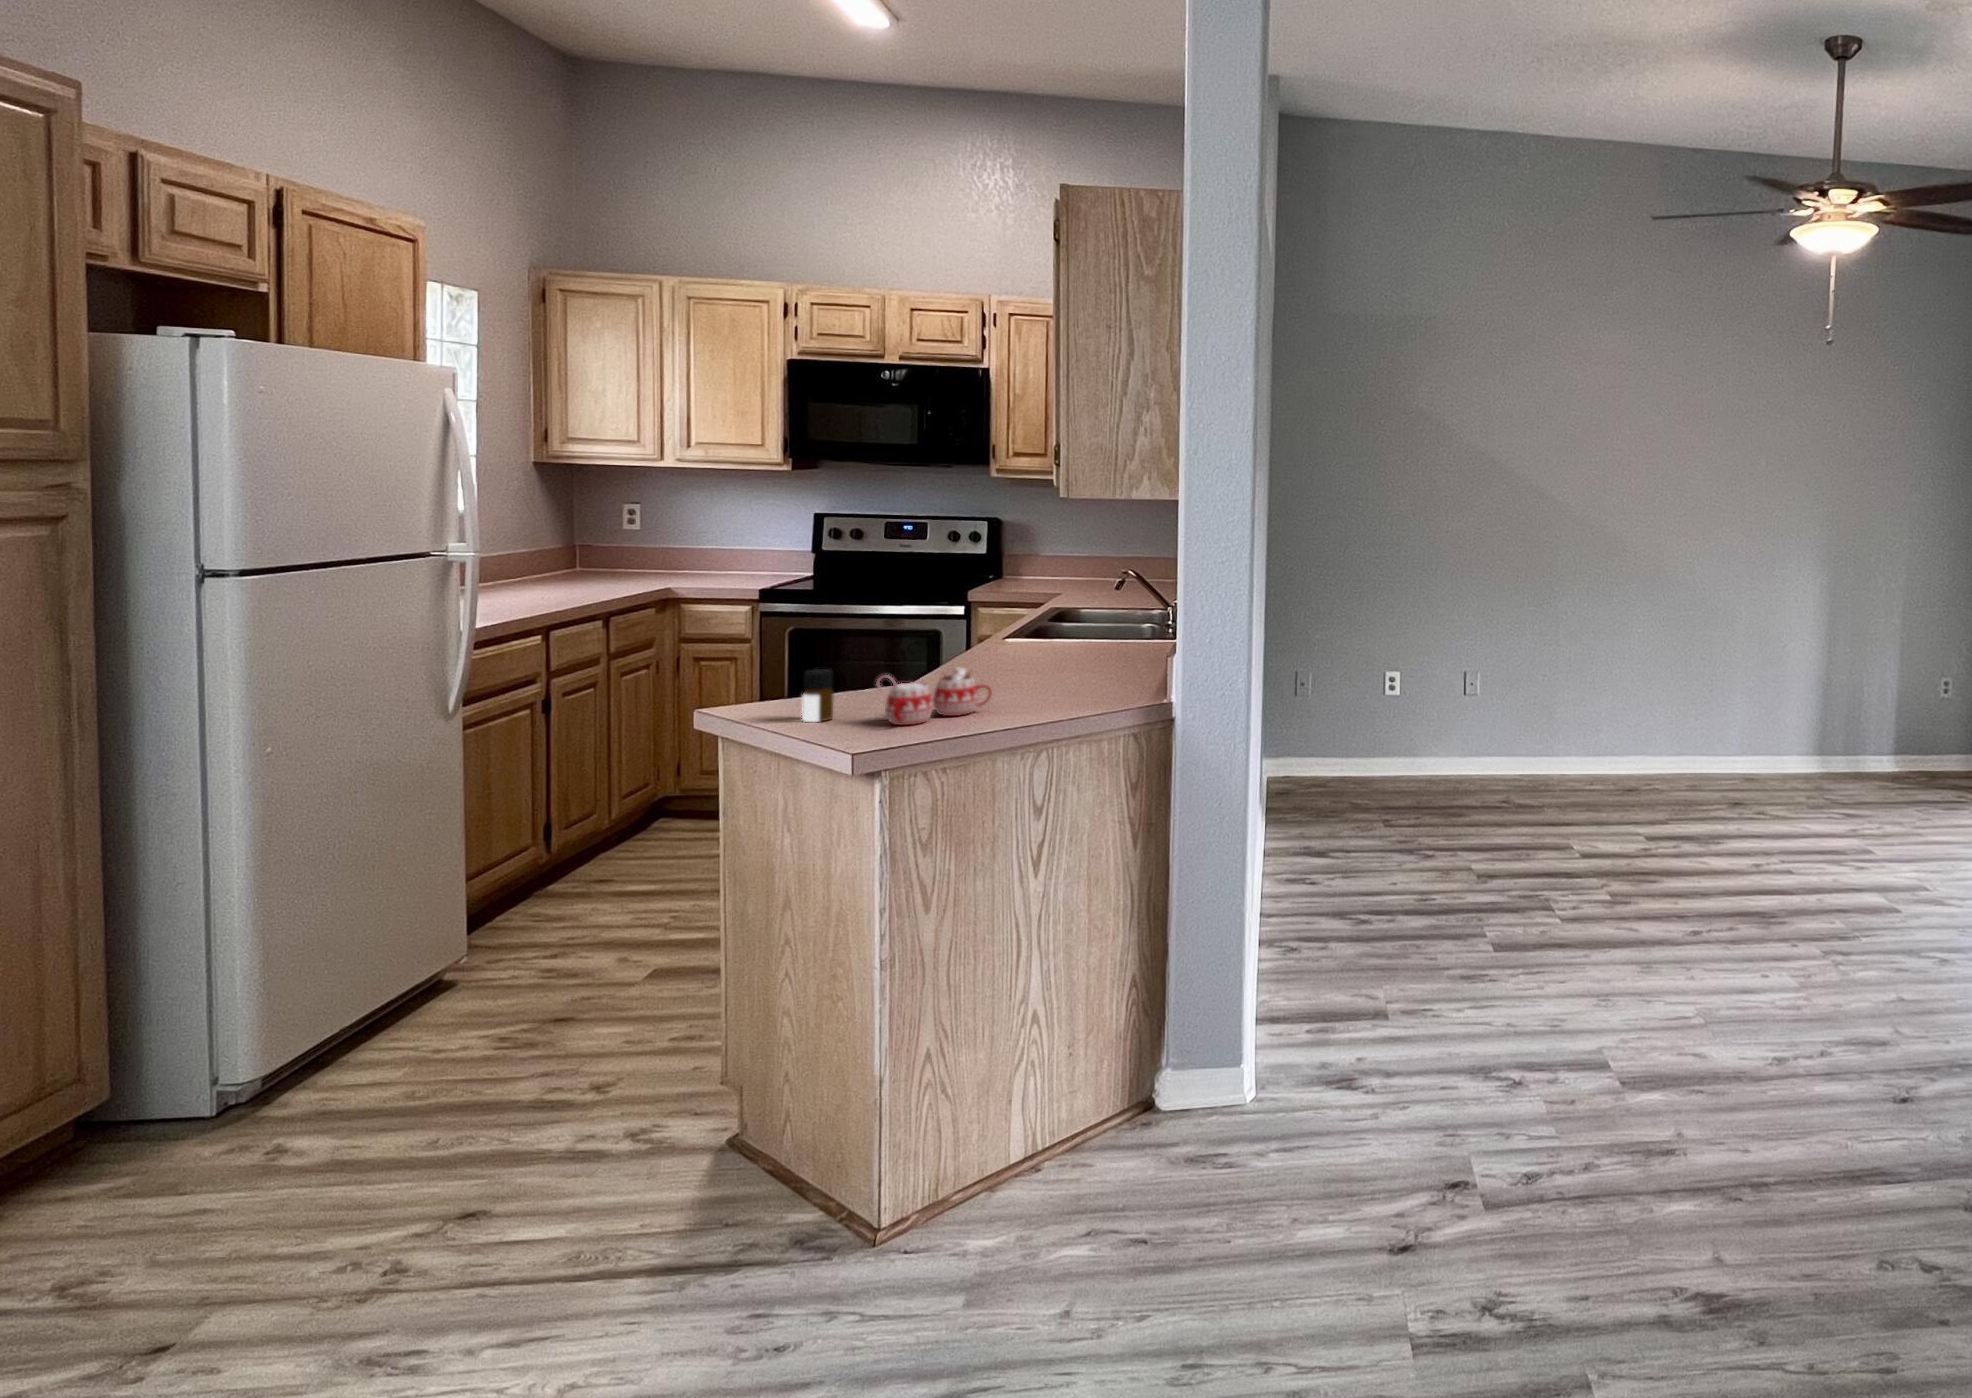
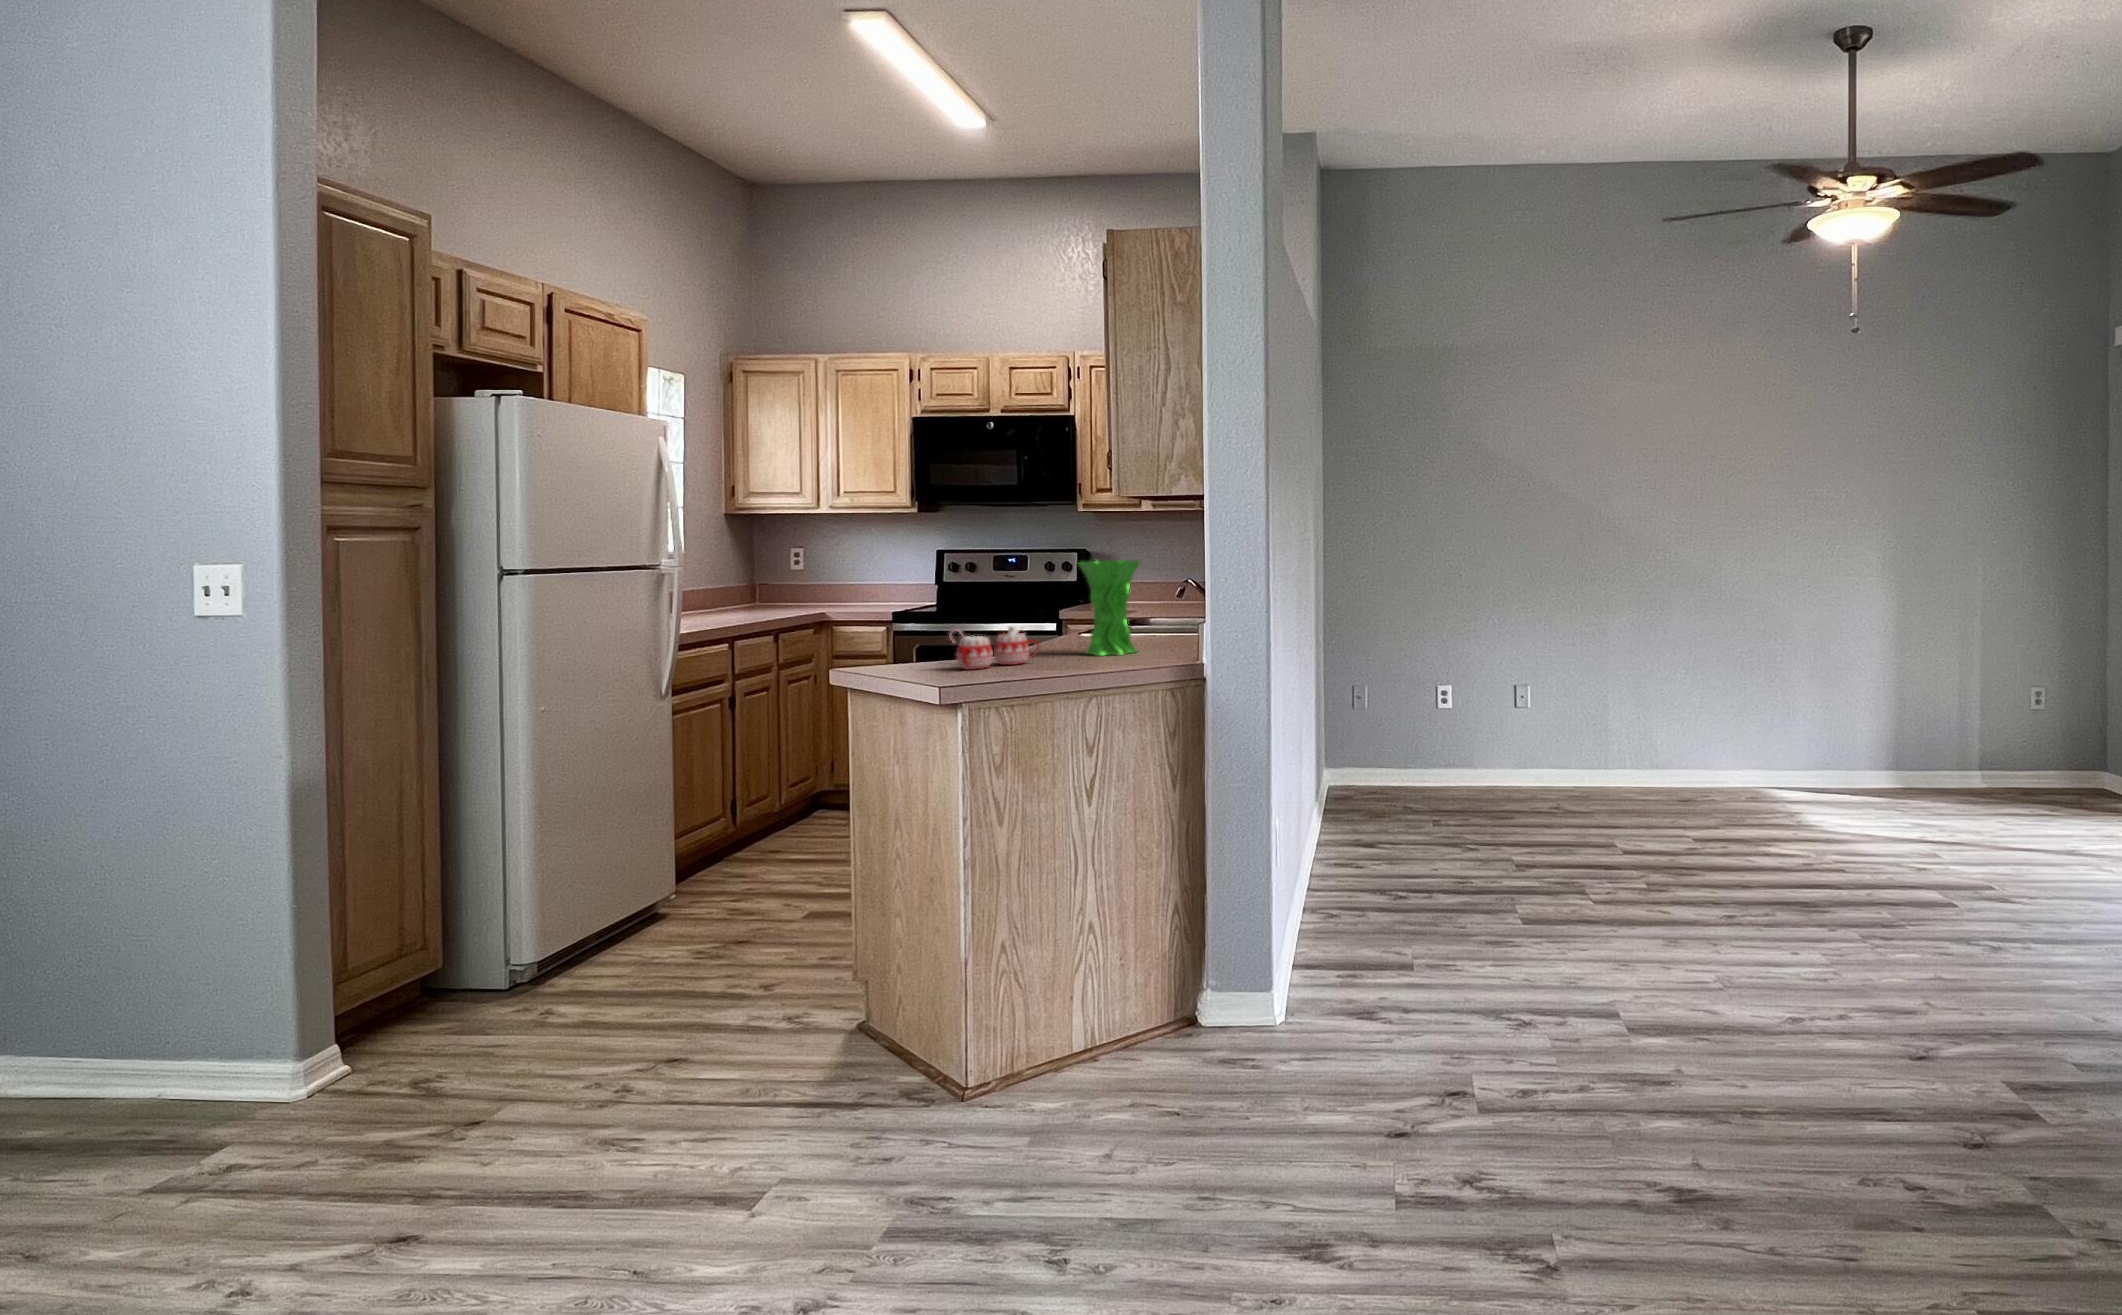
vase: none [1038,583,1117,698] -> present [1078,560,1140,656]
bottle: present [802,669,834,722] -> none [897,628,920,669]

